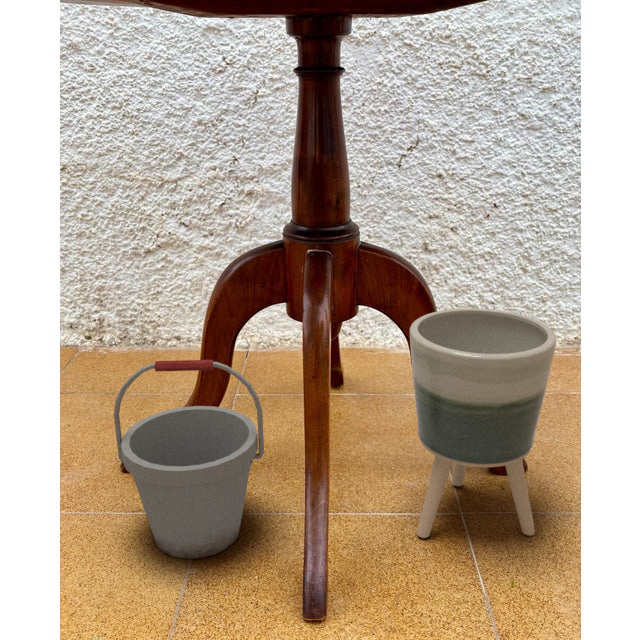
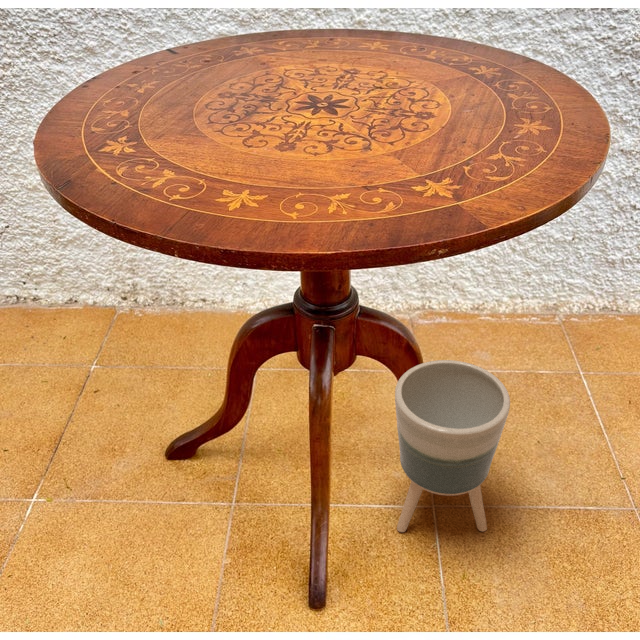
bucket: present [114,360,264,559] -> none [164,416,280,549]

